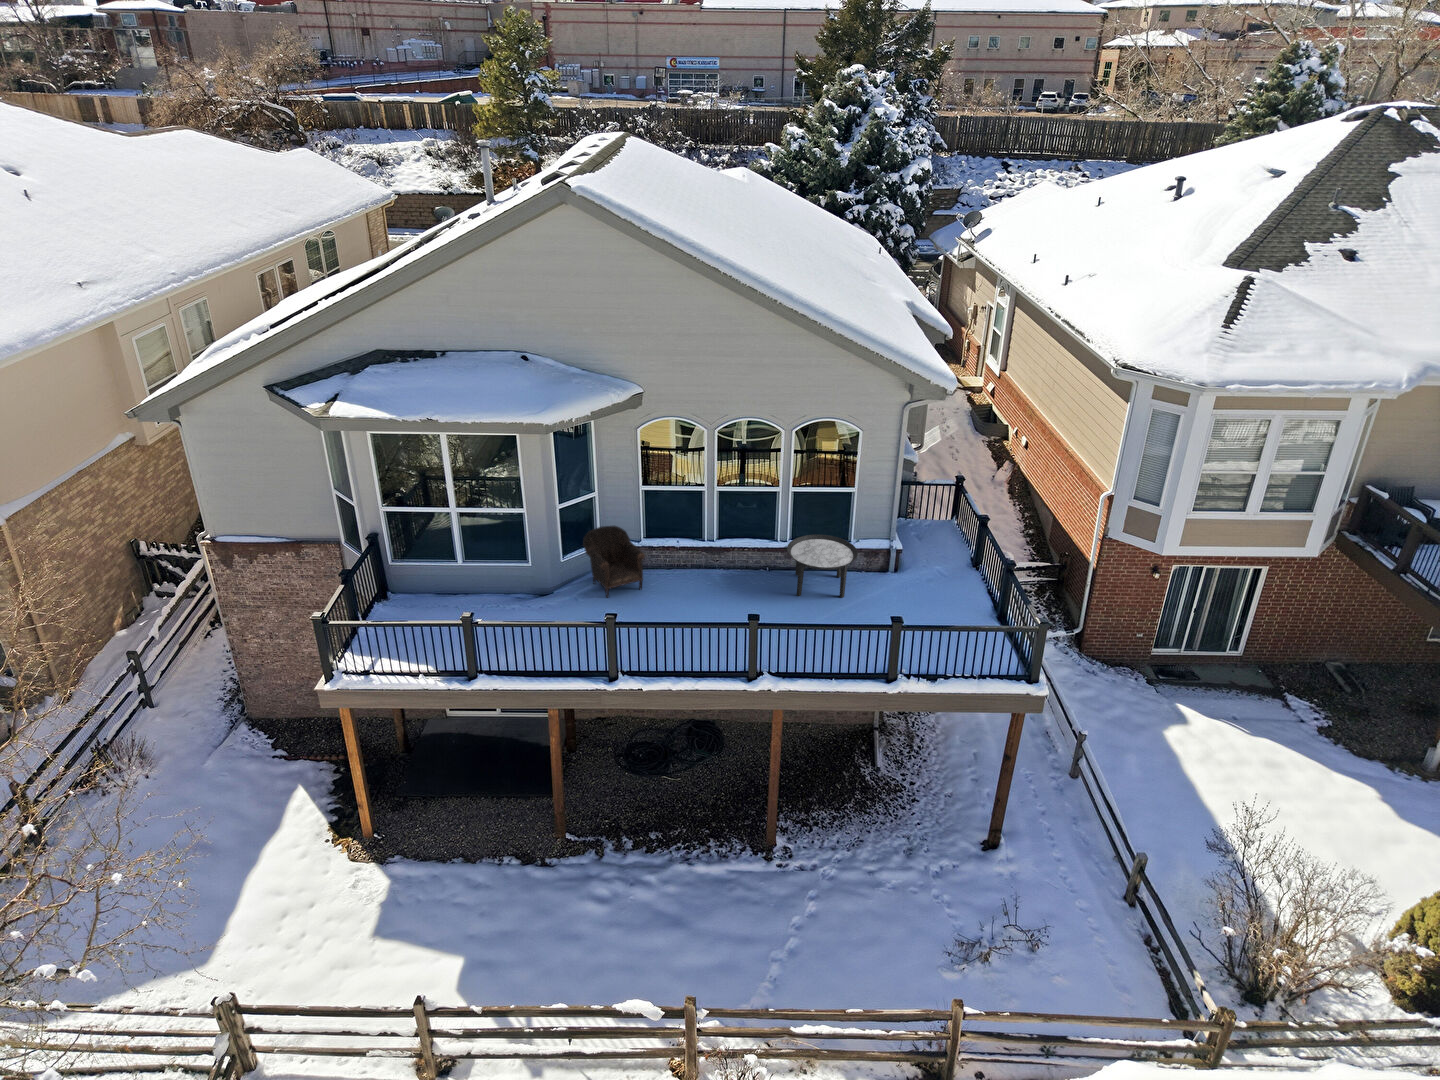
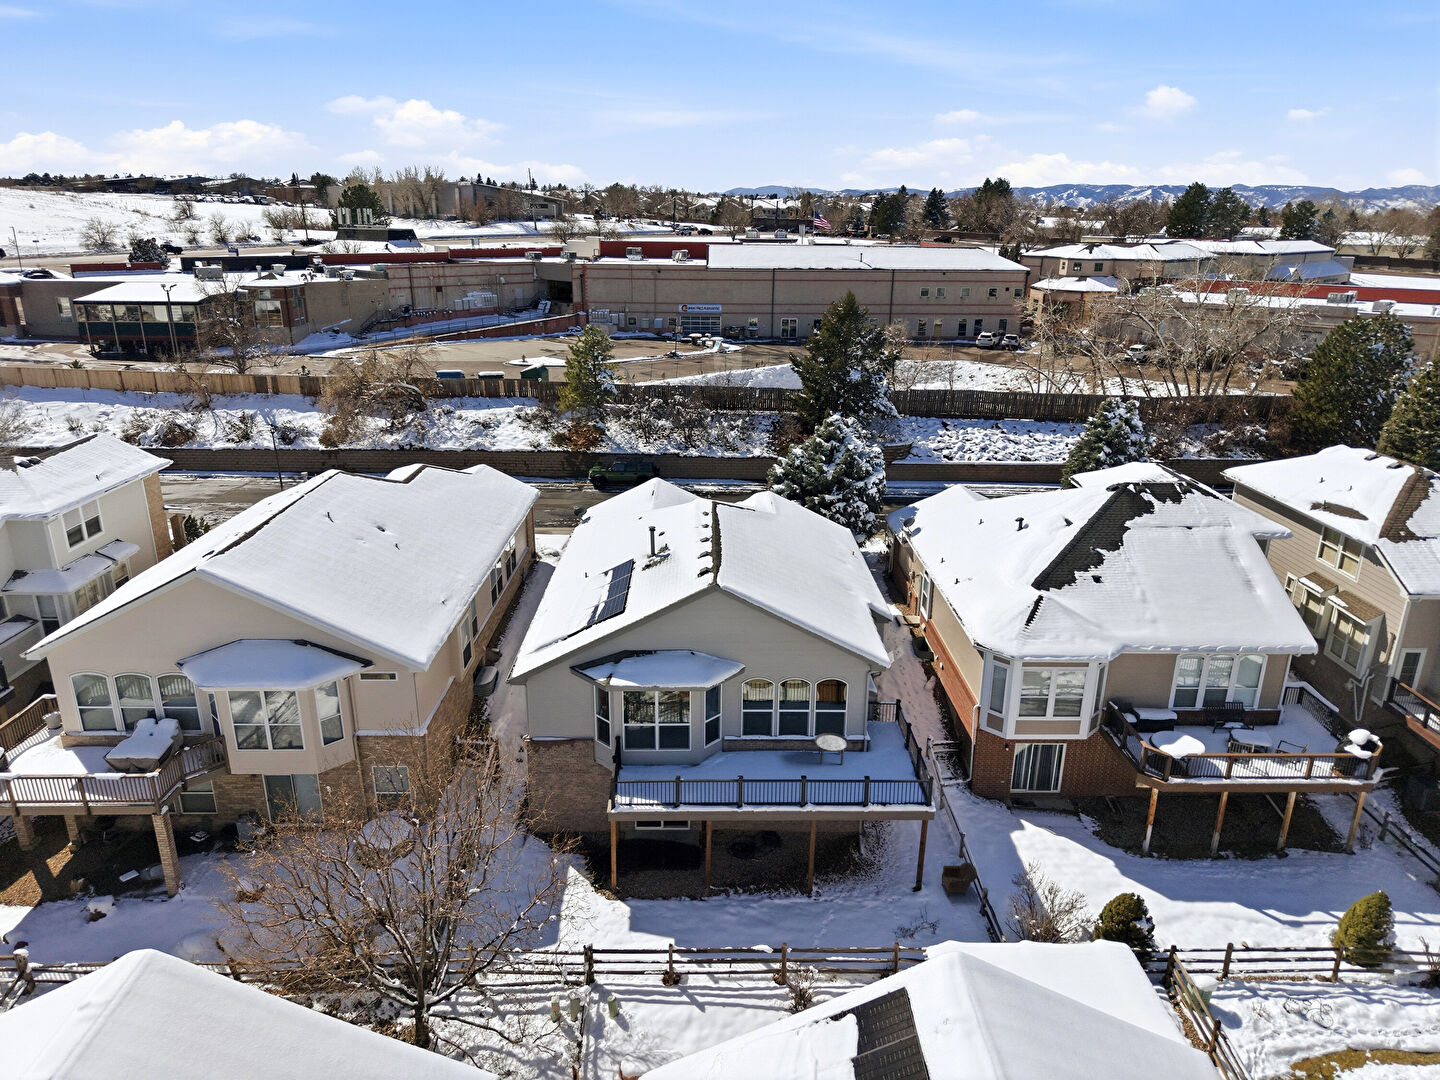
armchair: present [583,526,645,598] -> present [941,862,977,897]

